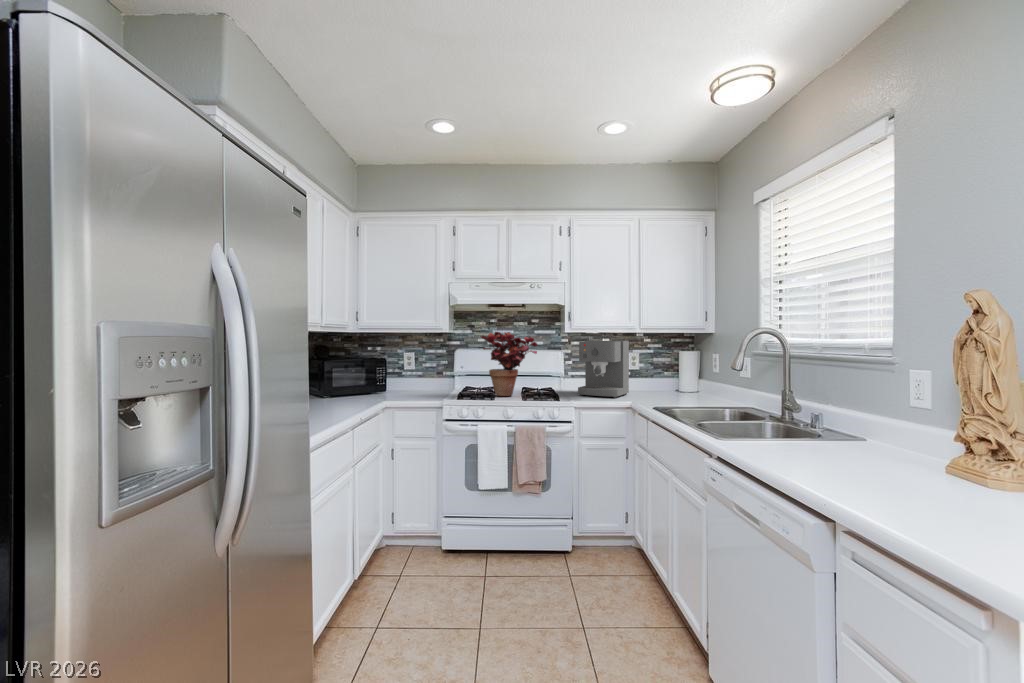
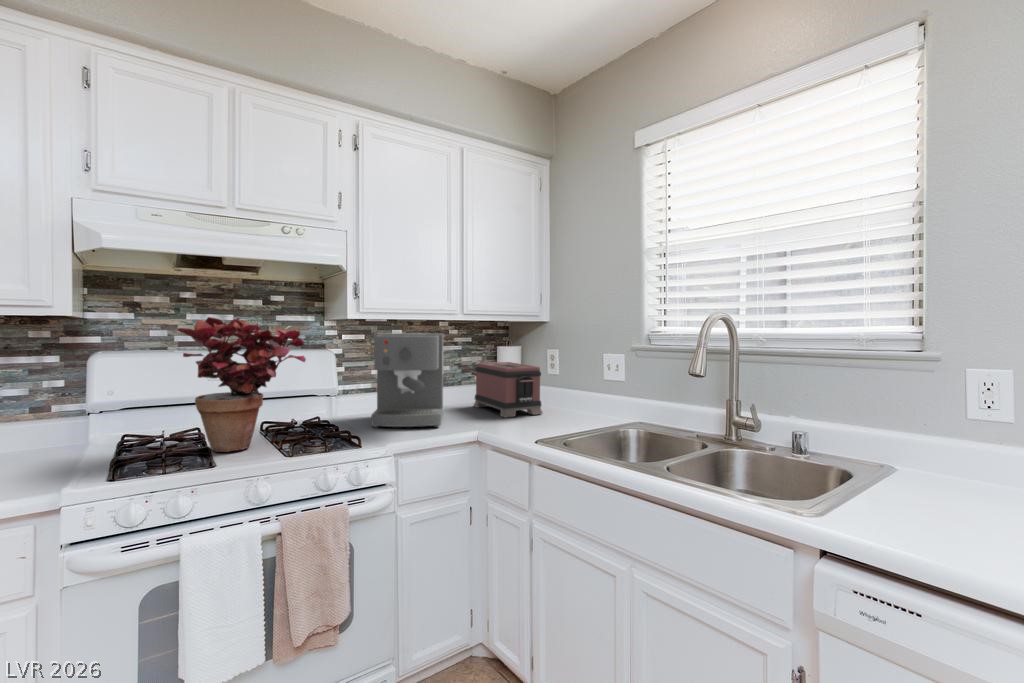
toaster: none [659,362,701,398] -> present [474,362,543,418]

